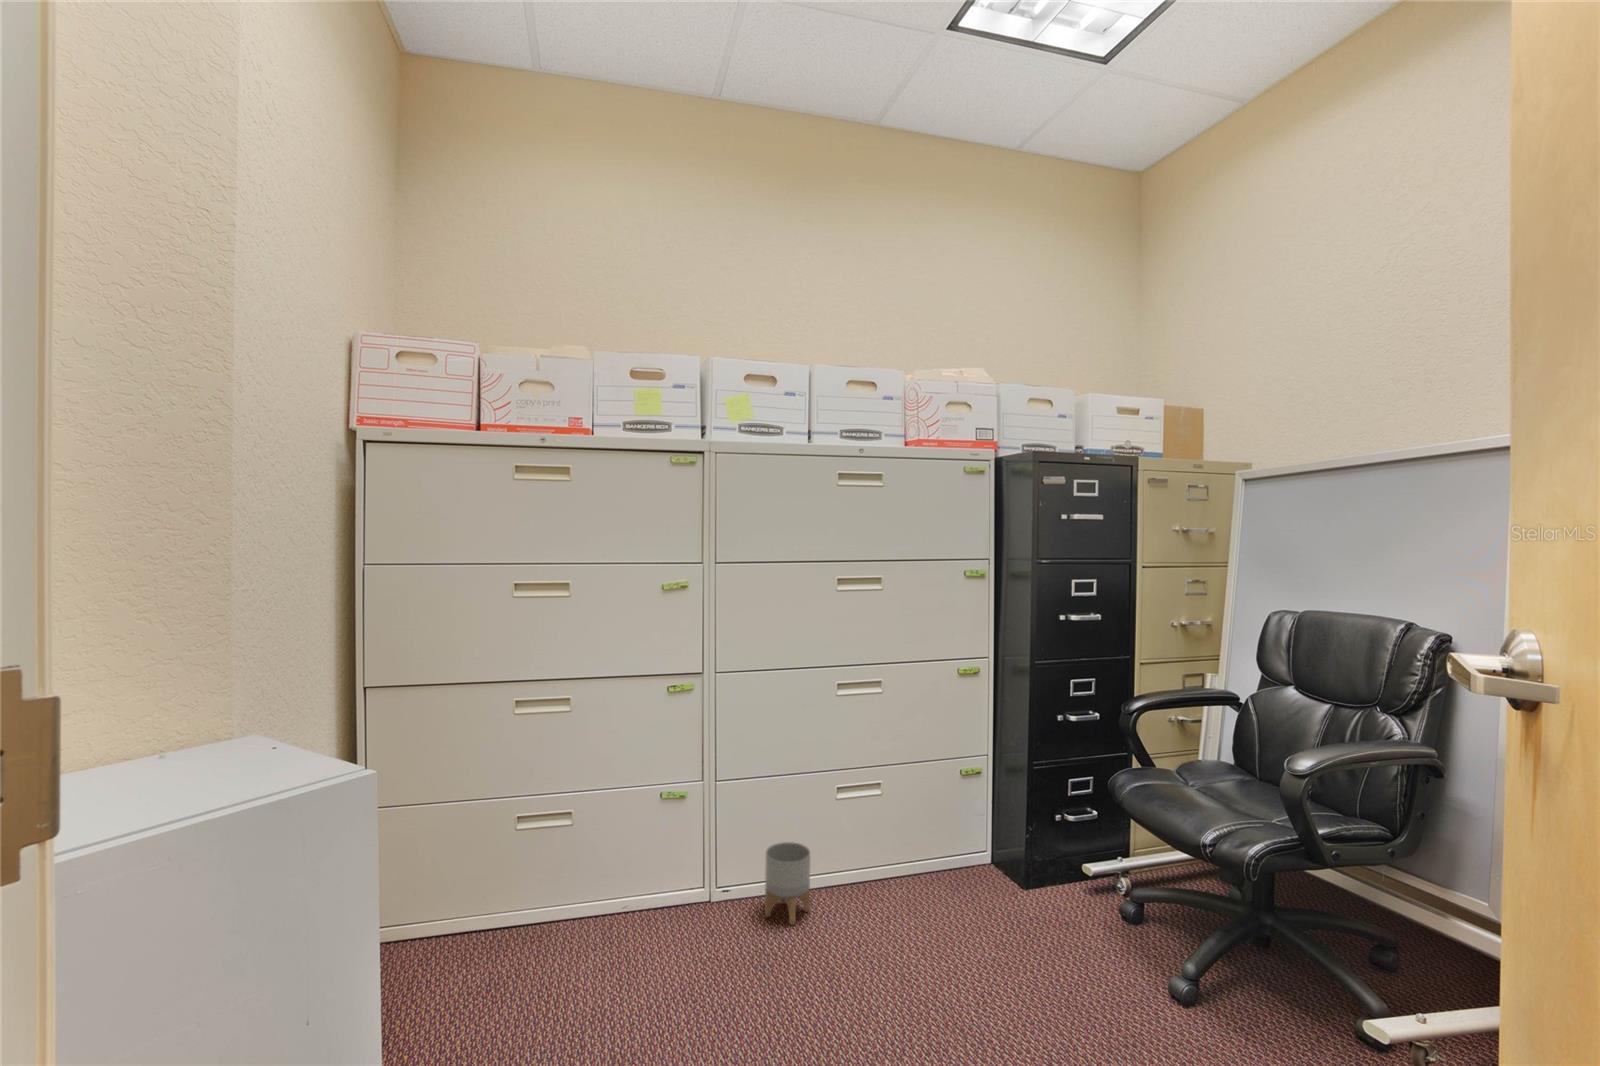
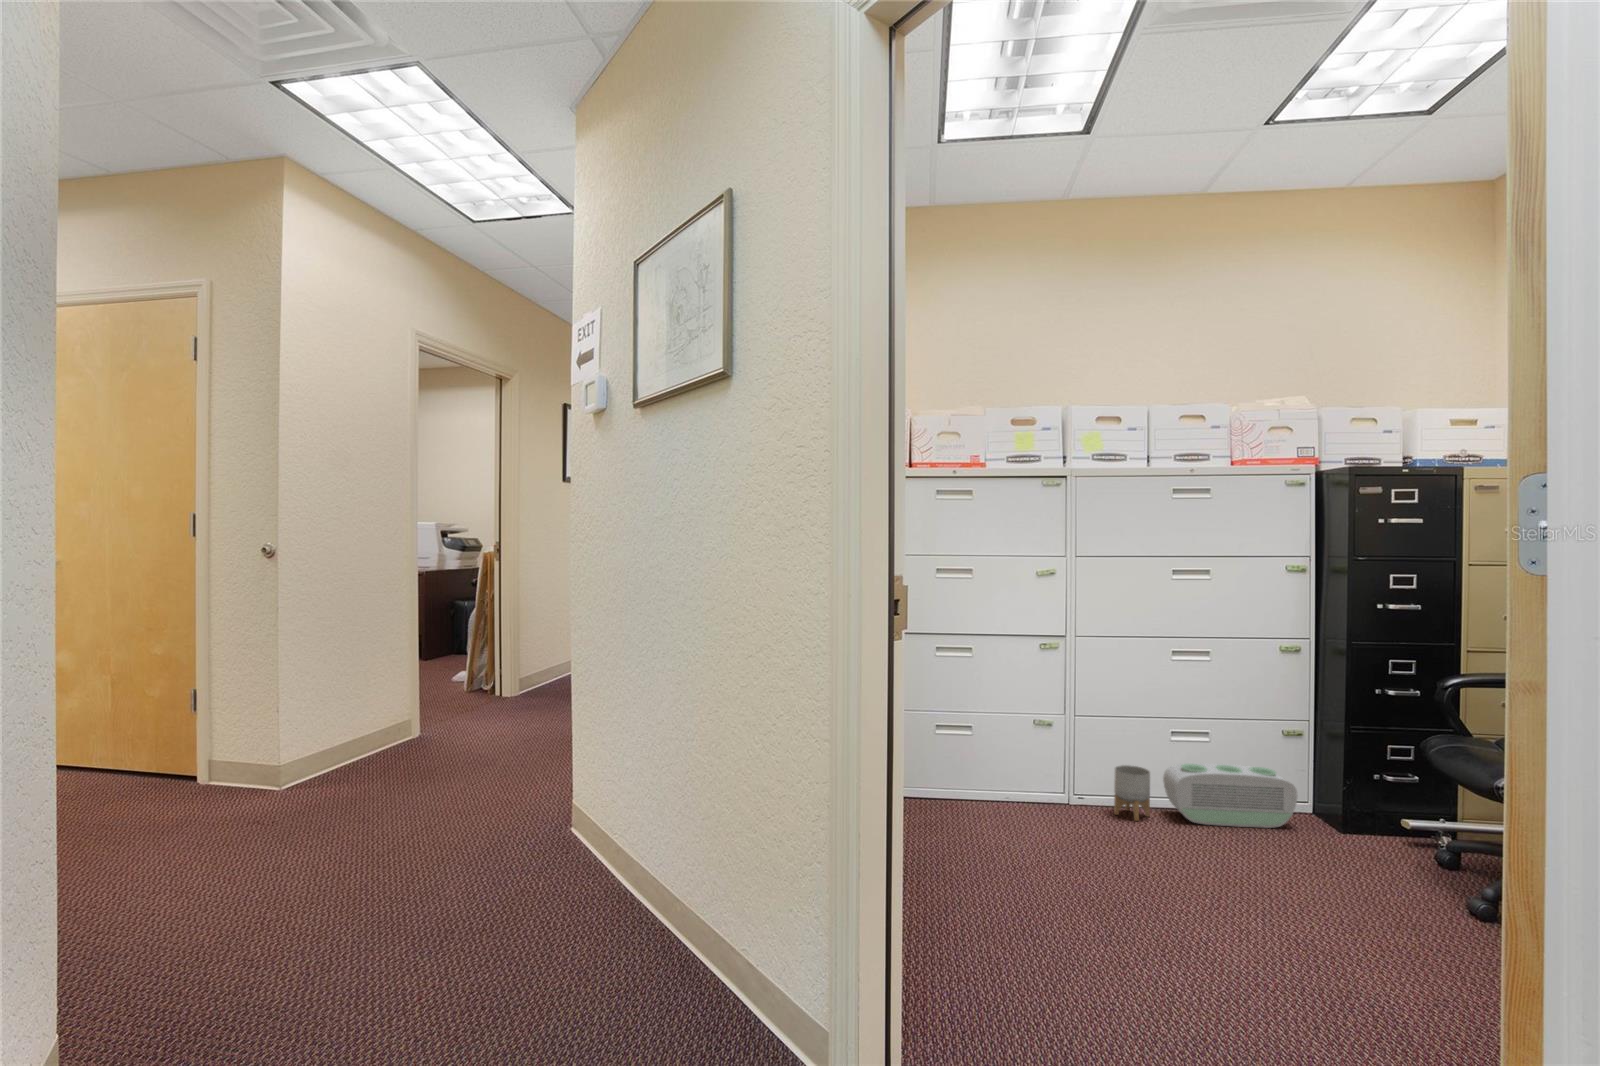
air purifier: none [827,821,979,914] -> present [1163,763,1298,828]

